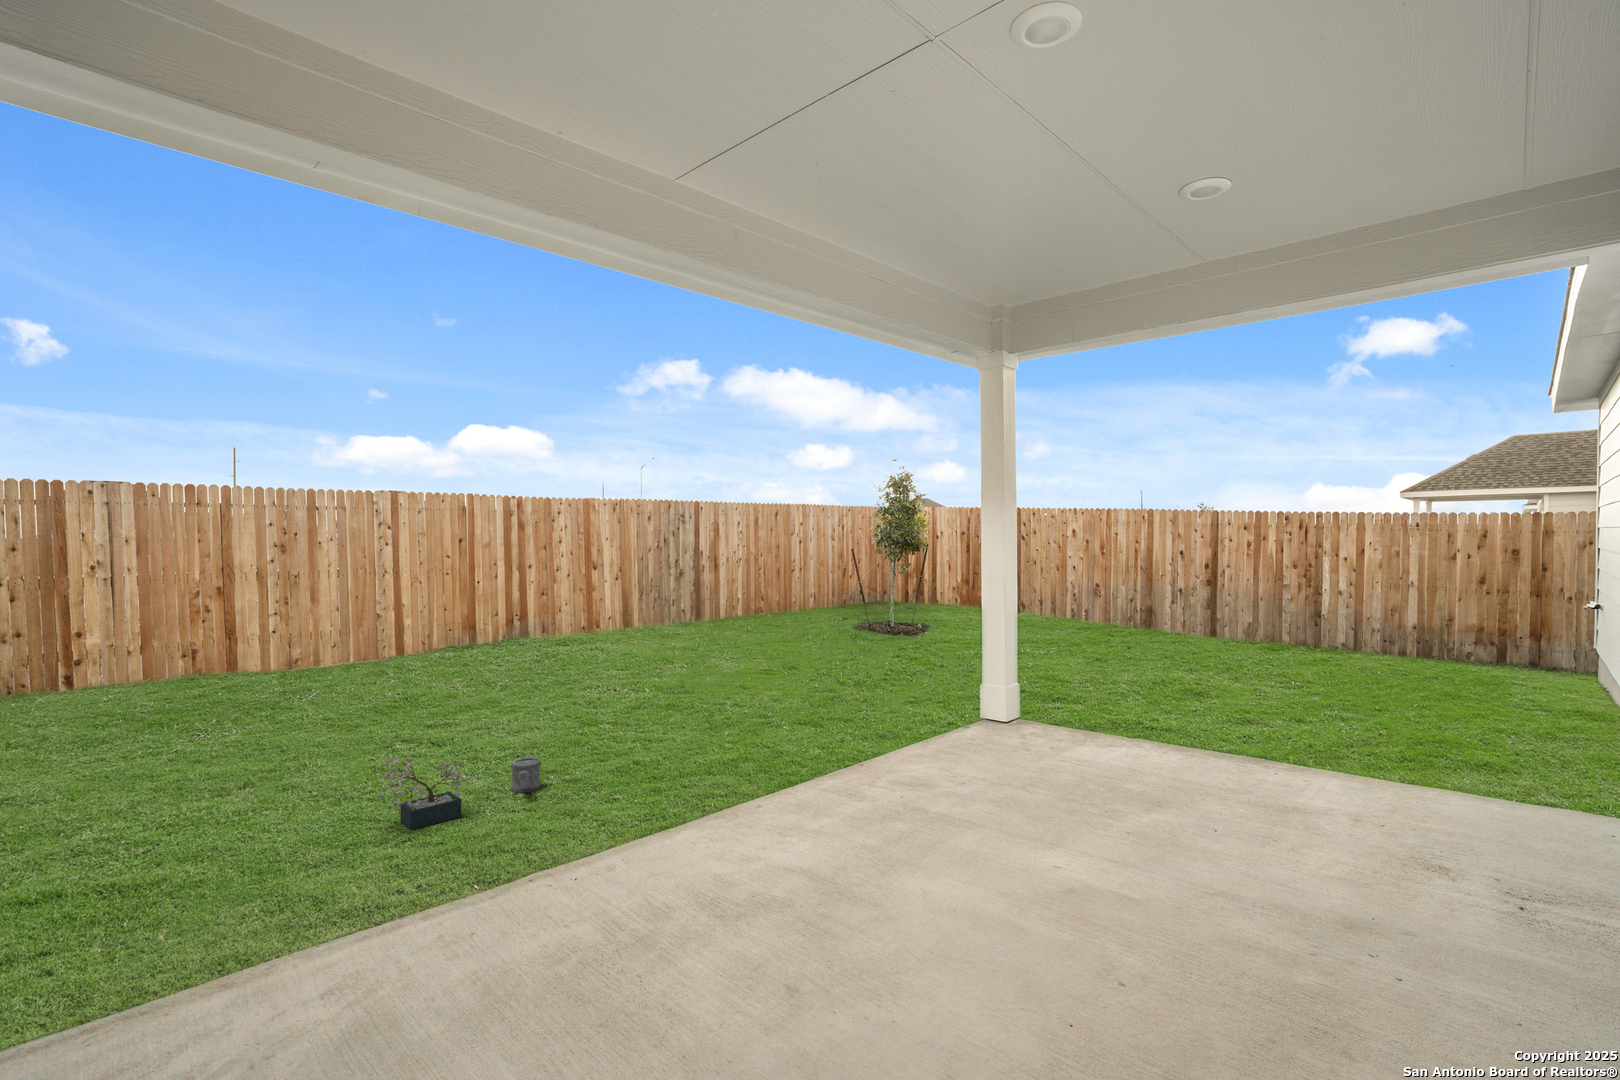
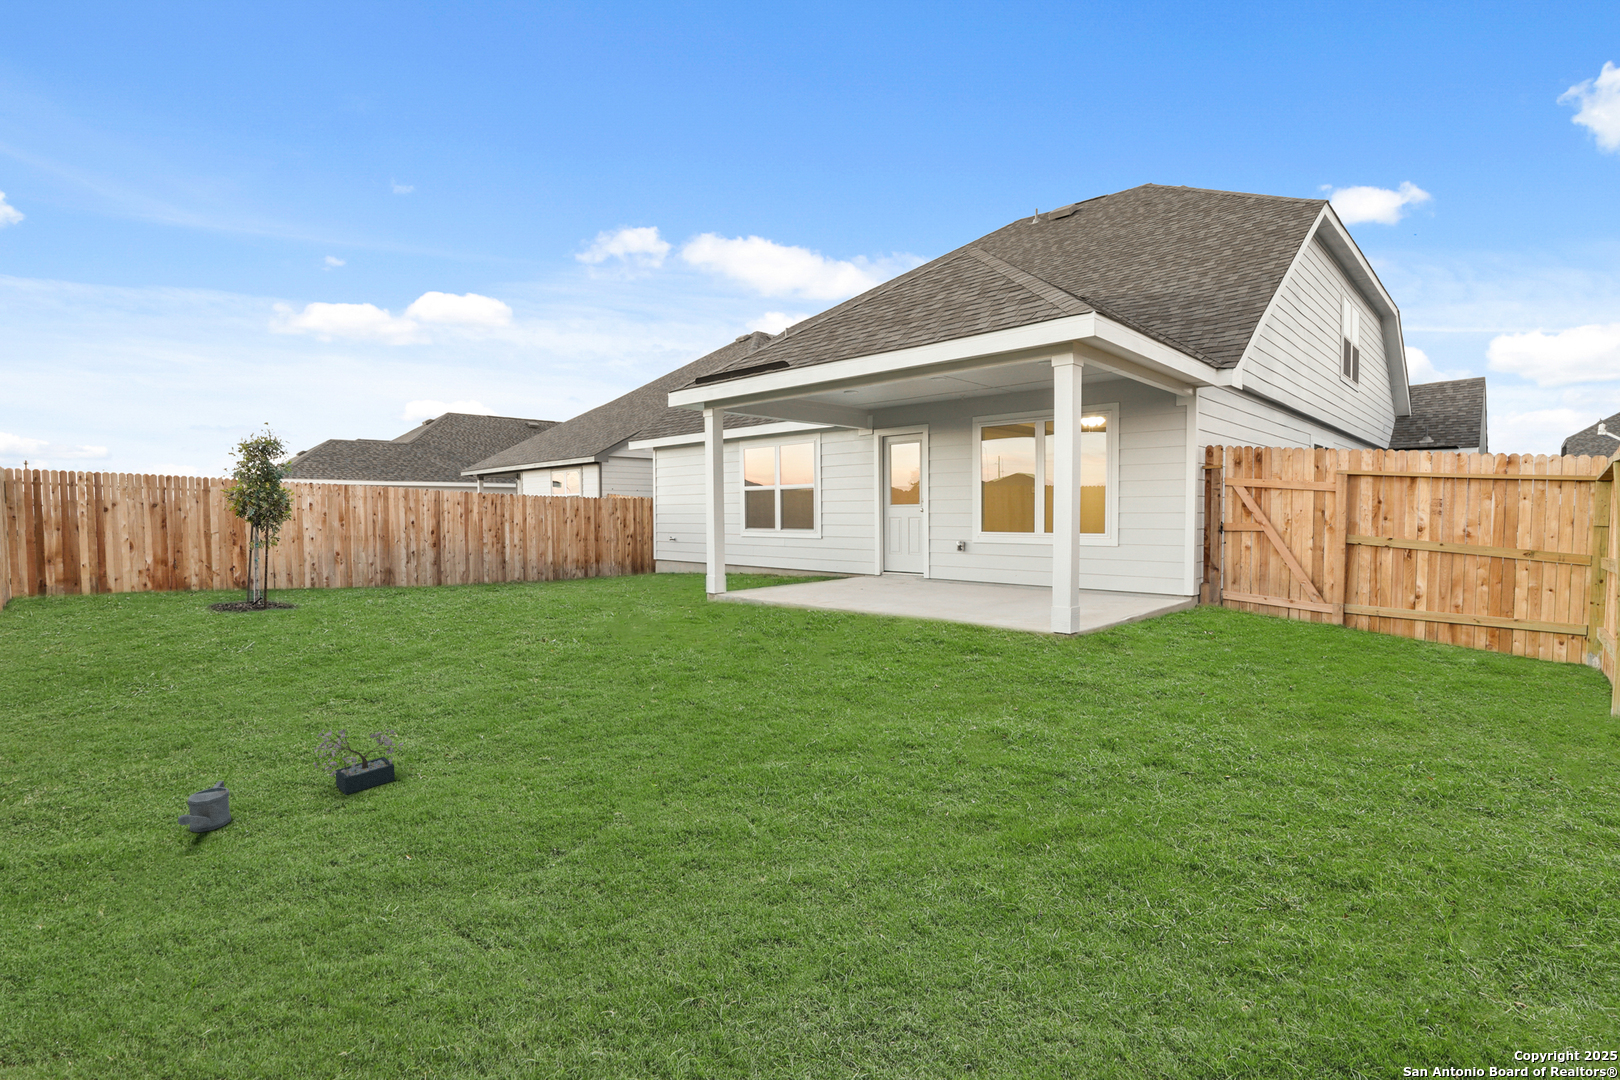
watering can: present [511,754,541,793] -> present [178,781,231,832]

